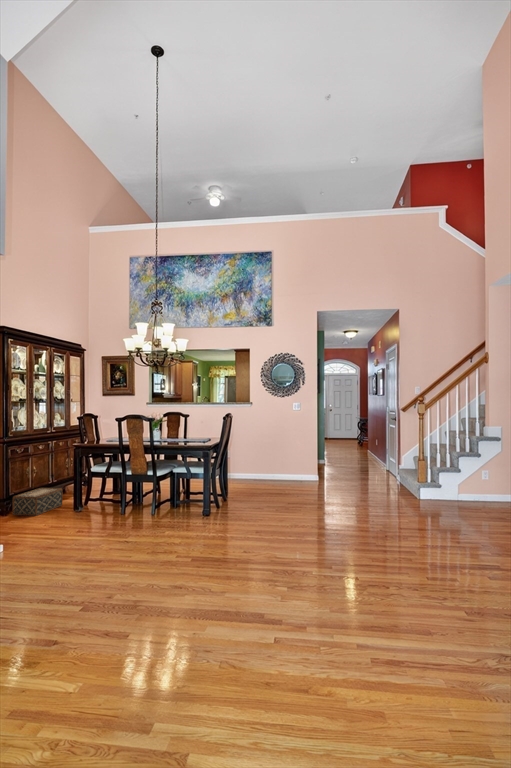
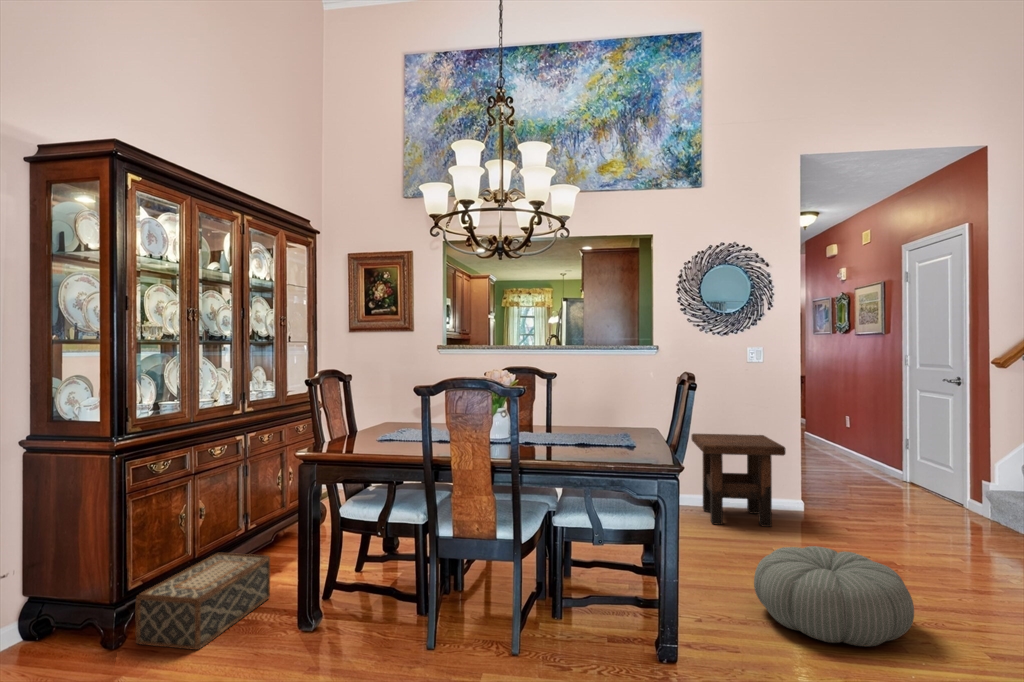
side table: none [264,445,301,486] -> present [691,434,786,527]
pouf: none [252,482,305,512] -> present [754,546,914,647]

